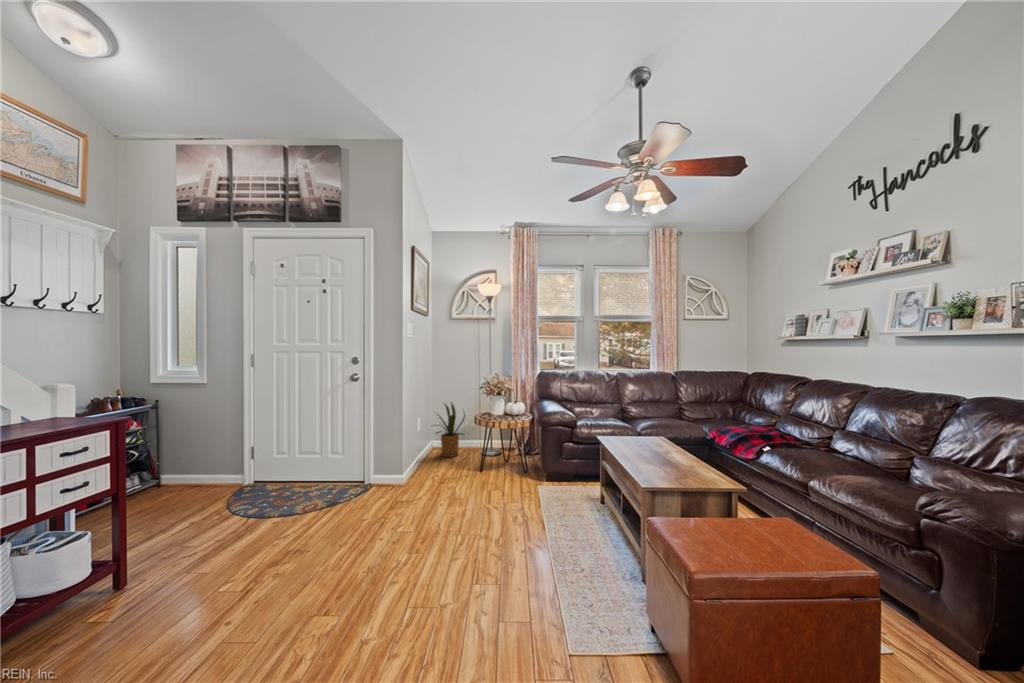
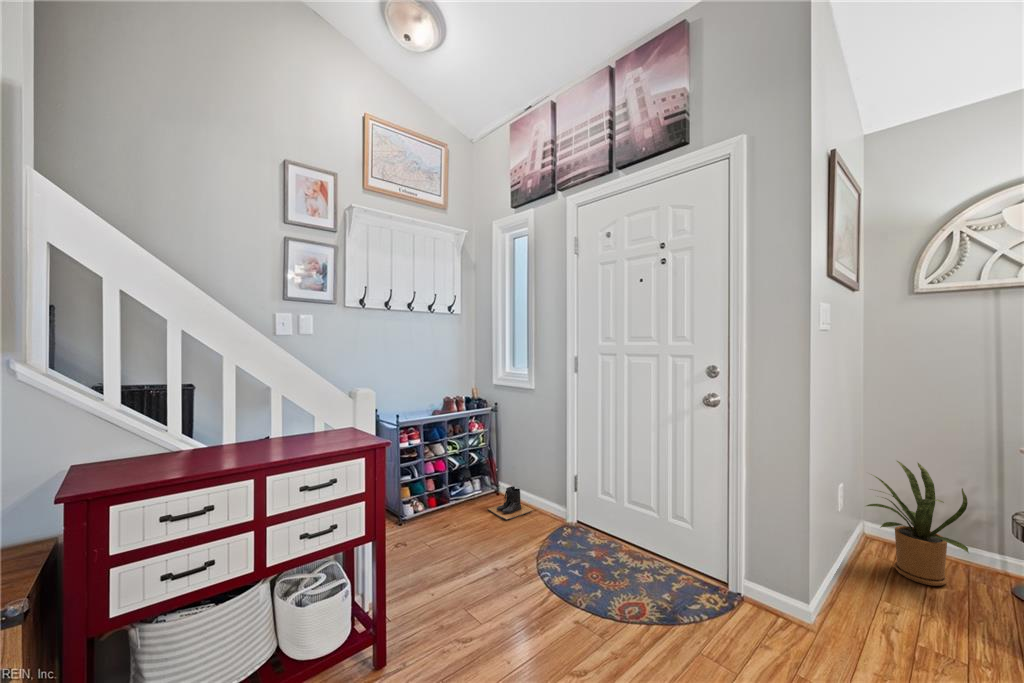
boots: none [156,470,209,497] -> present [488,486,533,520]

